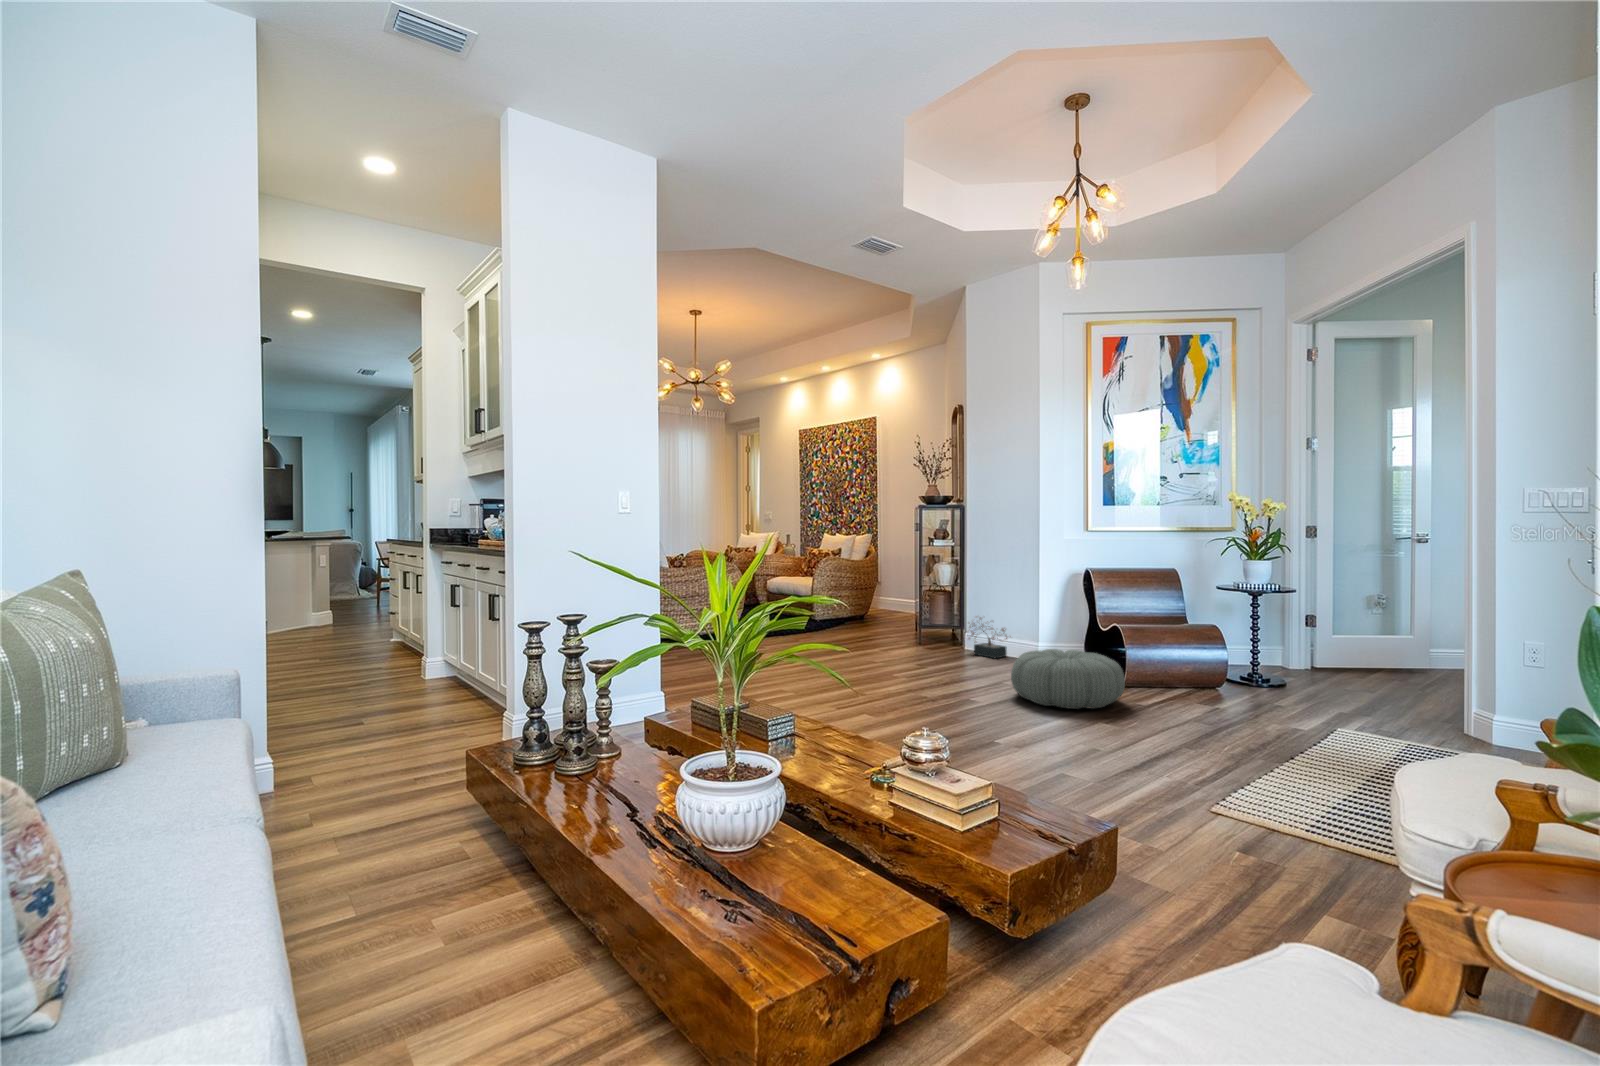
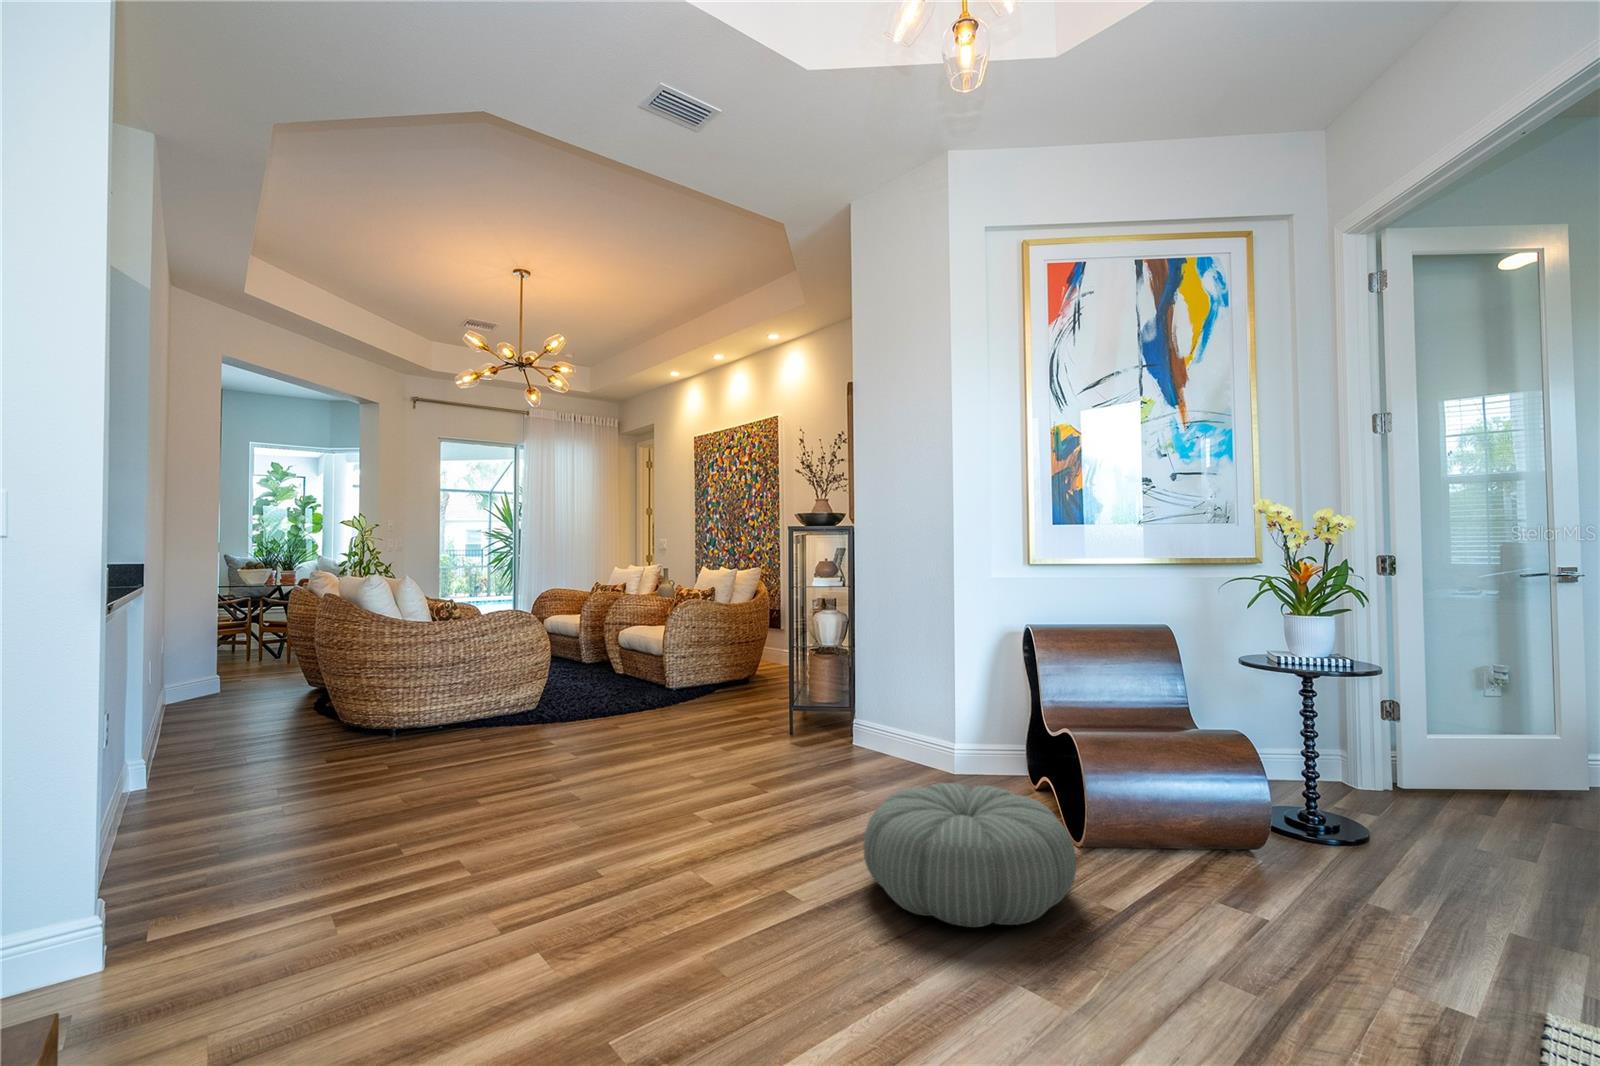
decorative plant: present [969,616,1011,658] -> none [846,696,917,768]

